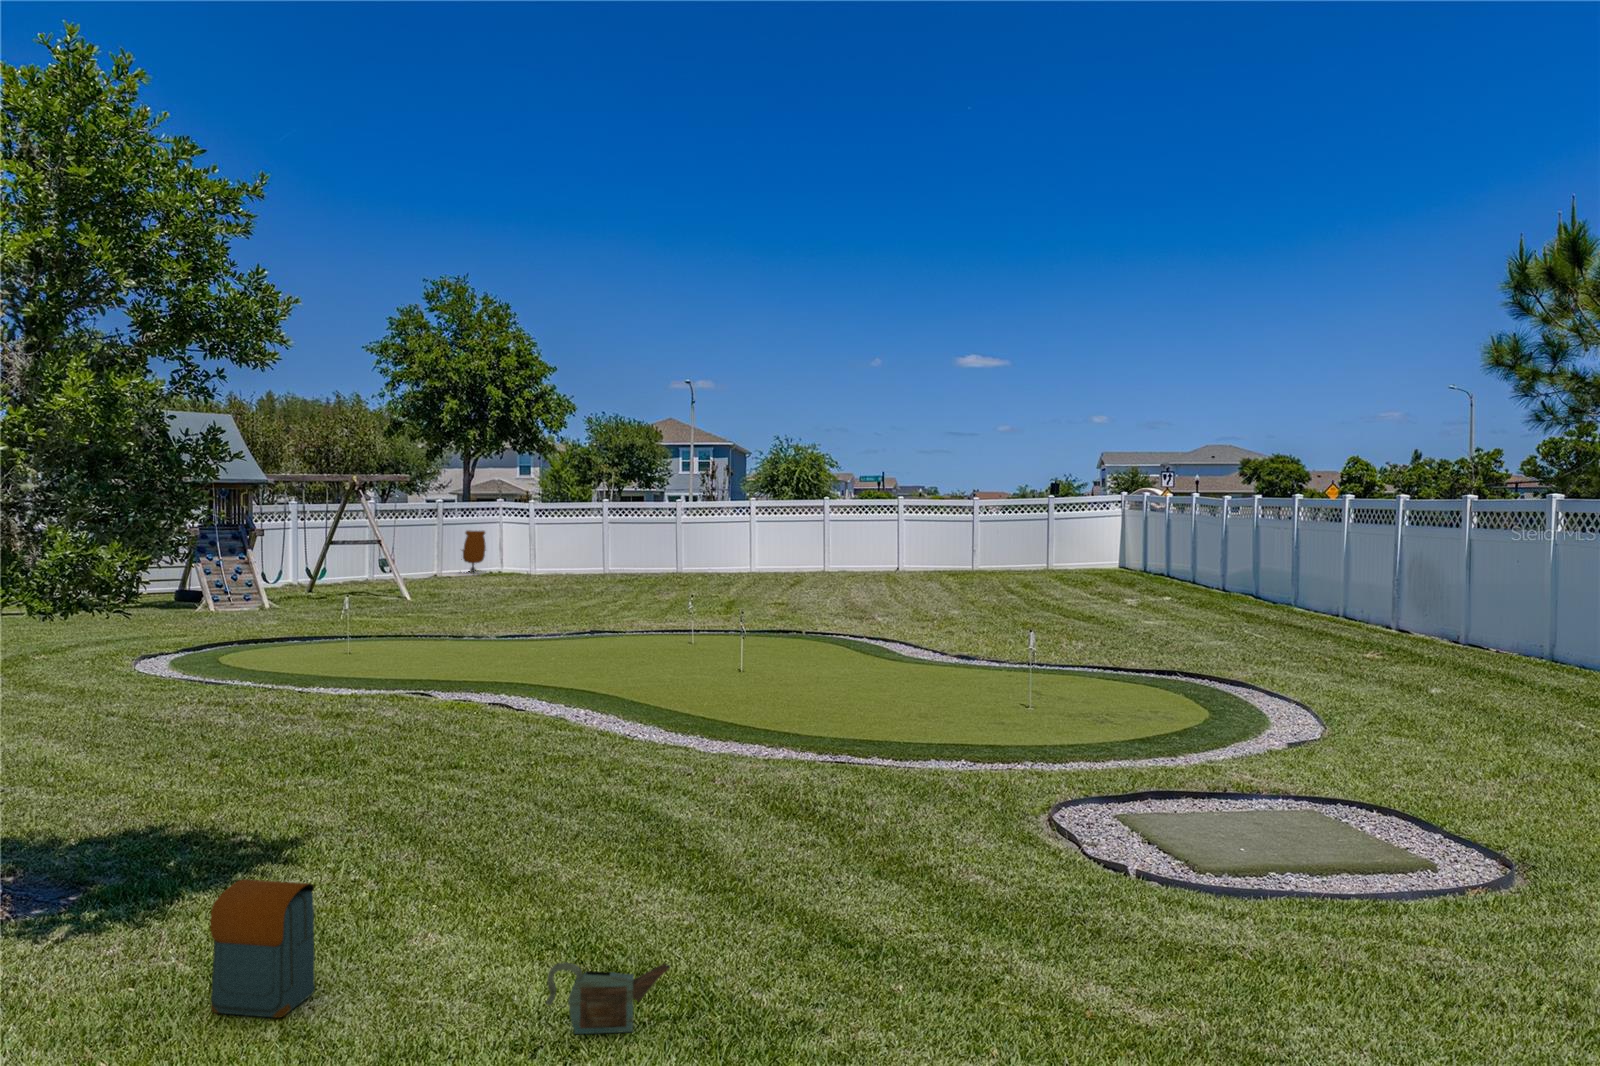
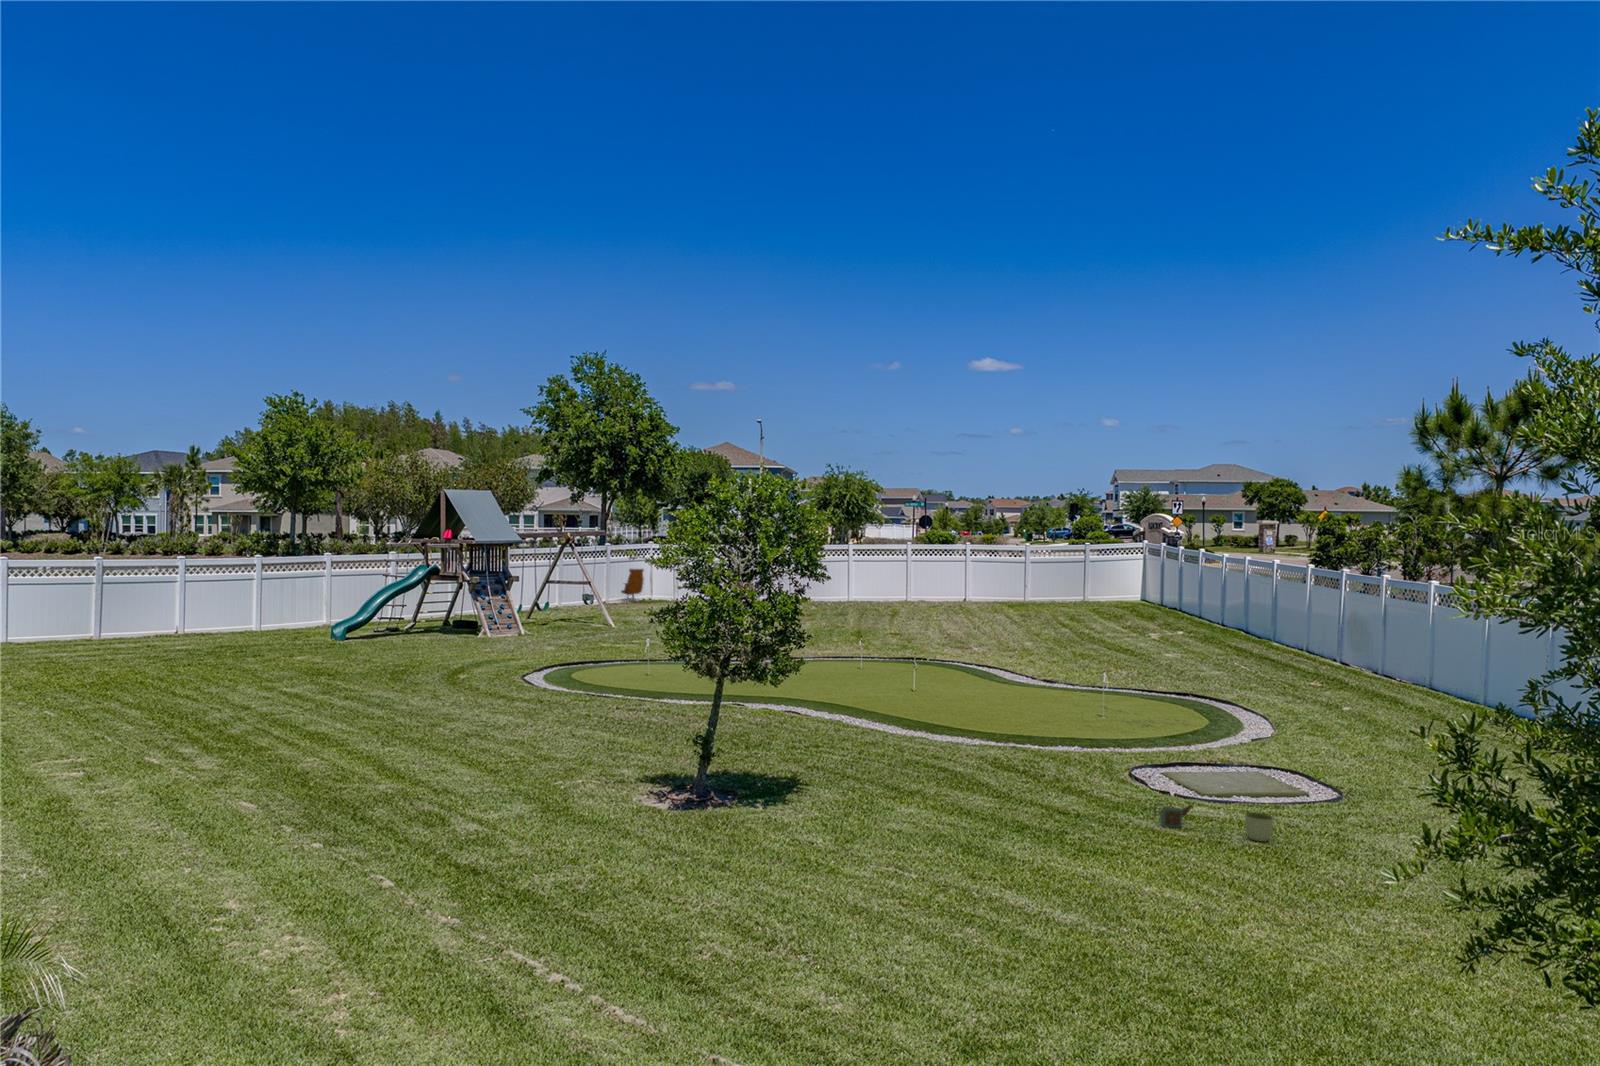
backpack: present [210,879,315,1018] -> none [840,781,871,830]
planter: none [1320,948,1399,1035] -> present [1245,812,1274,842]
watering can: present [545,962,670,1034] -> present [1153,803,1193,827]

